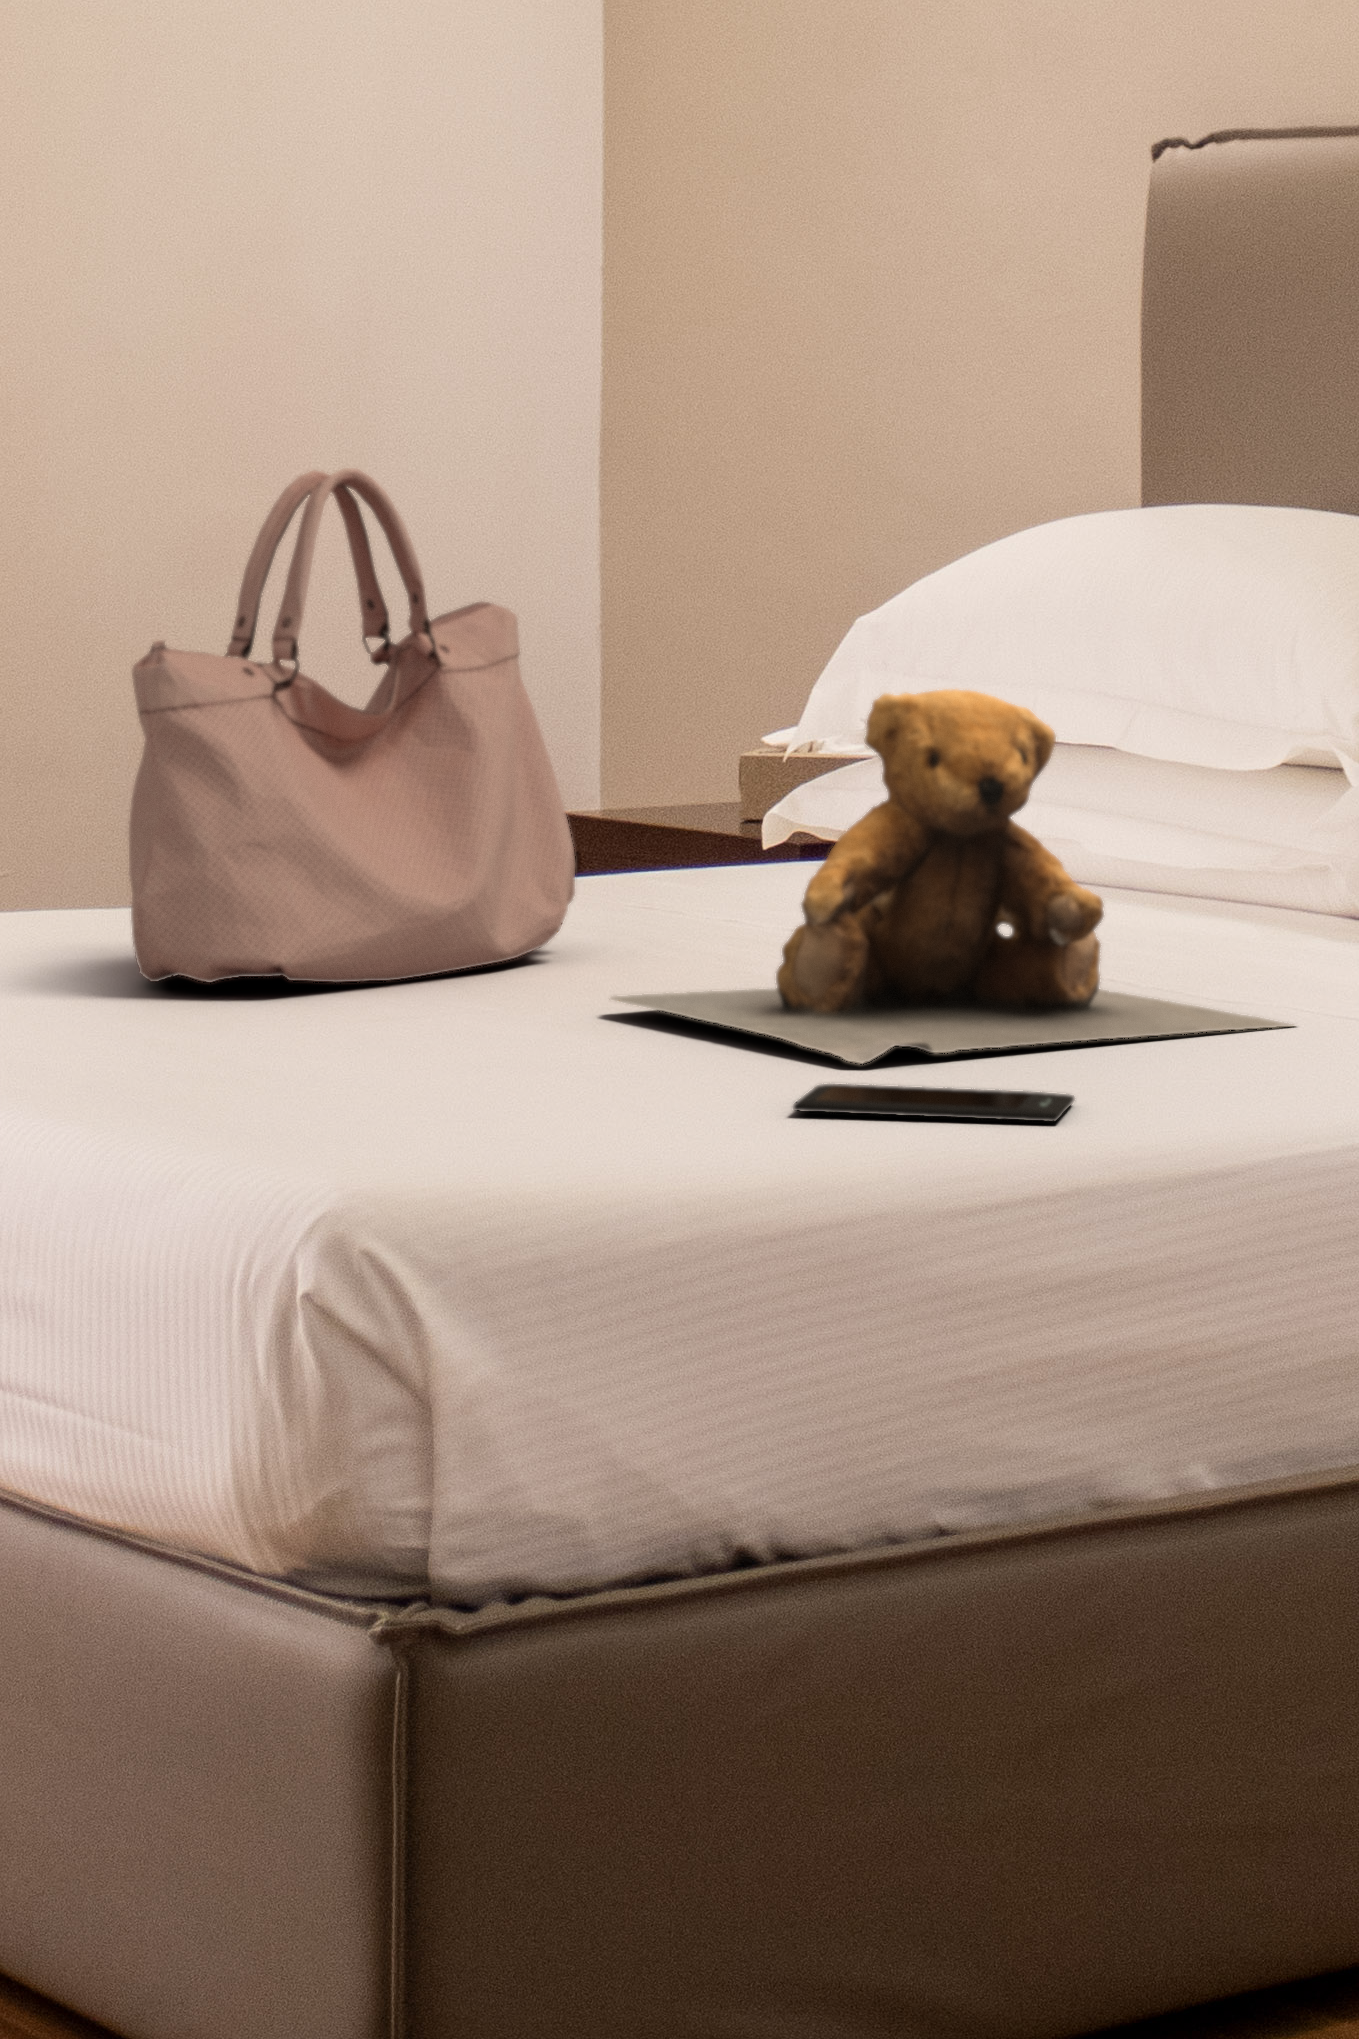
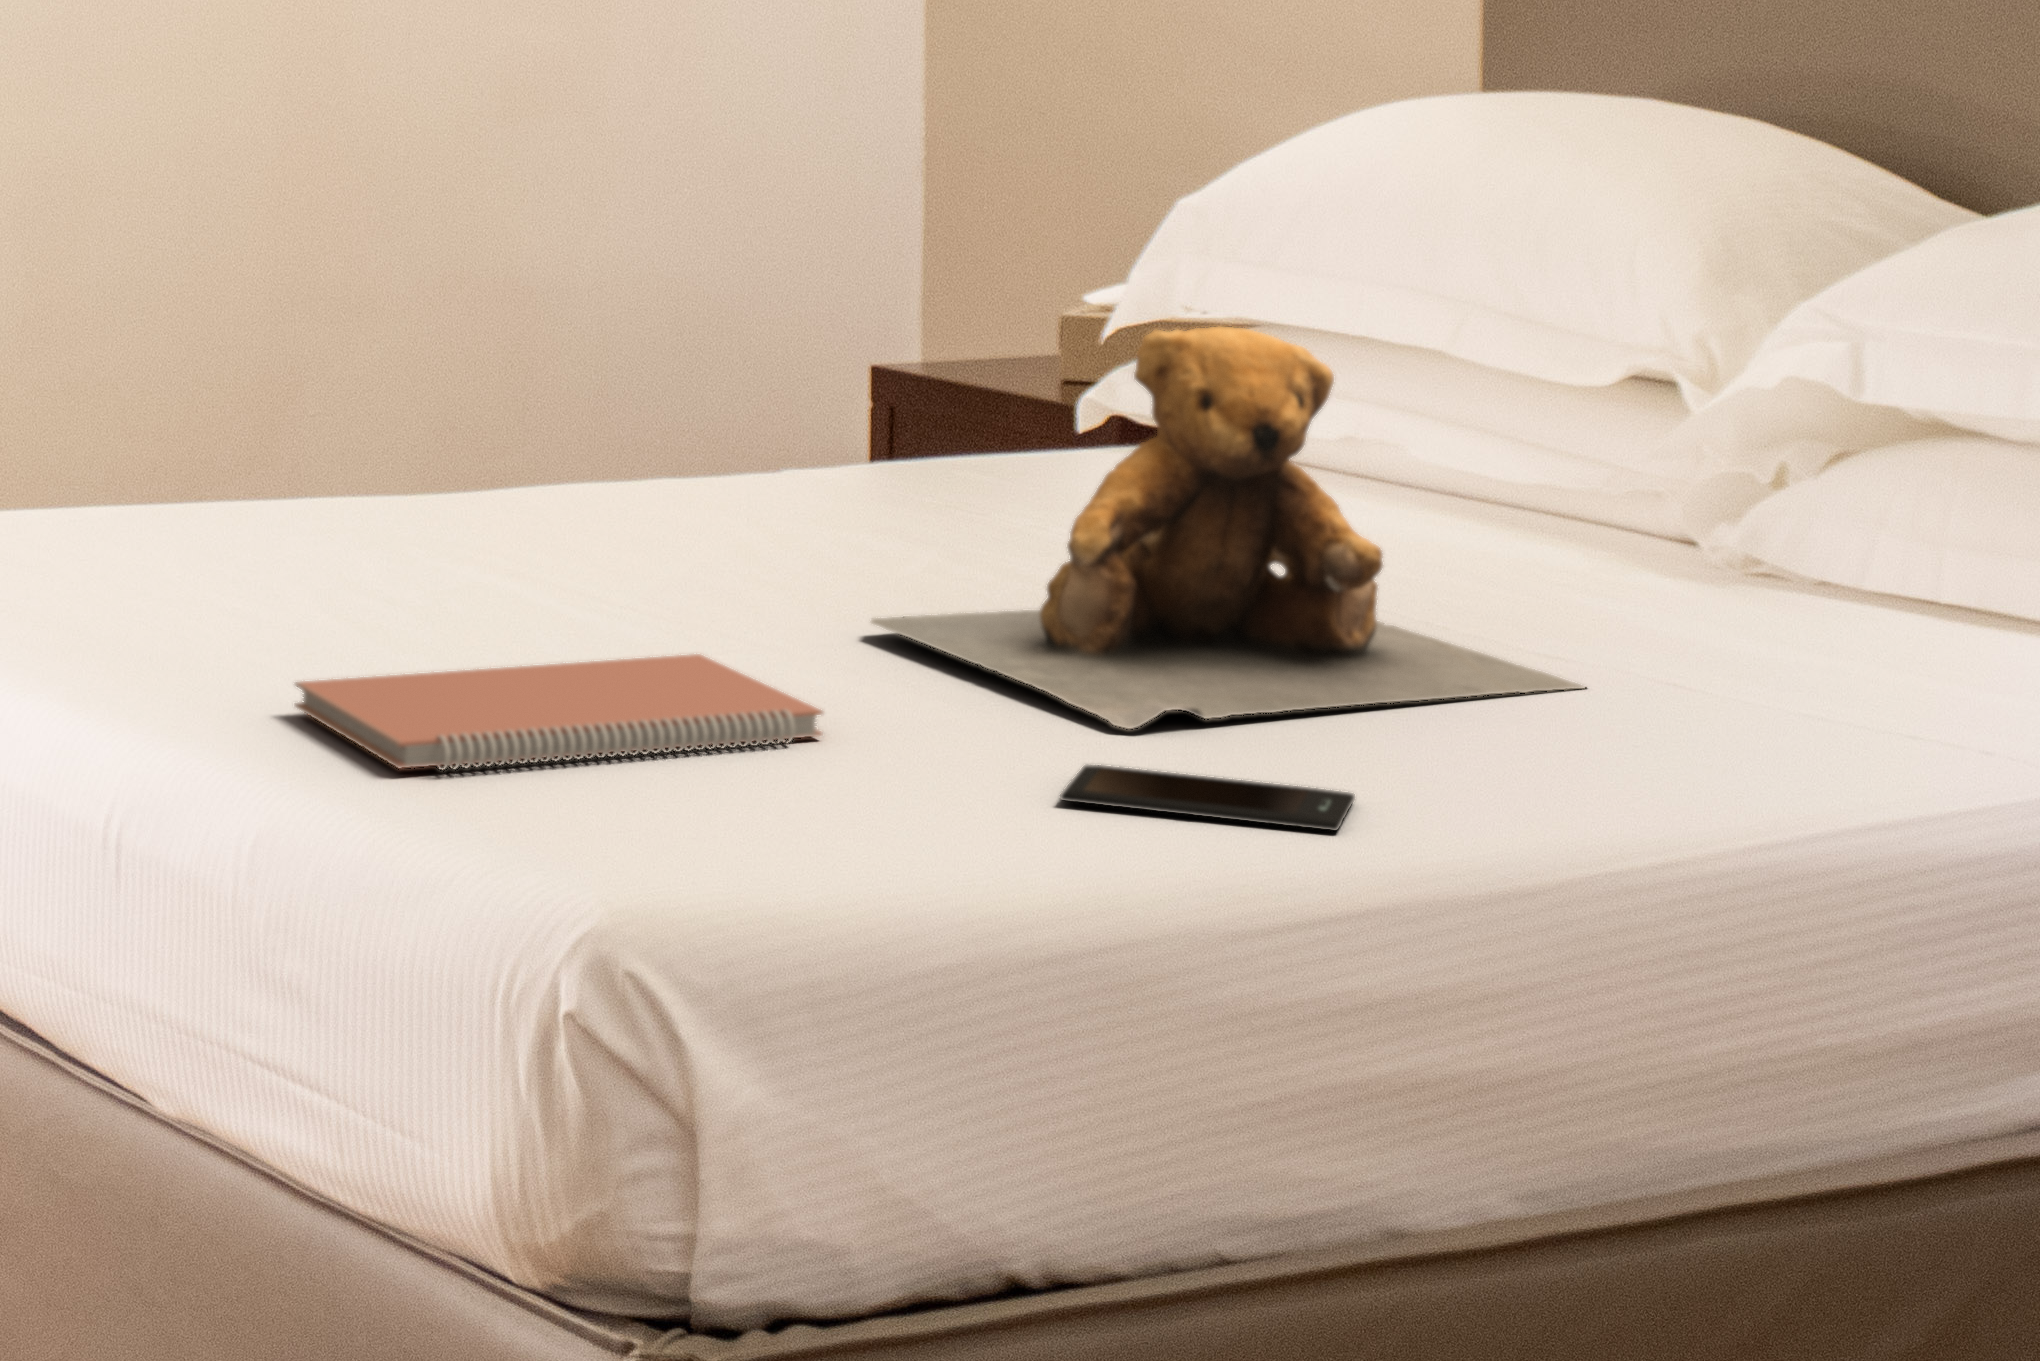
handbag: present [129,468,575,982] -> none [398,67,835,579]
notebook: none [23,1020,562,1112] -> present [295,654,823,769]

